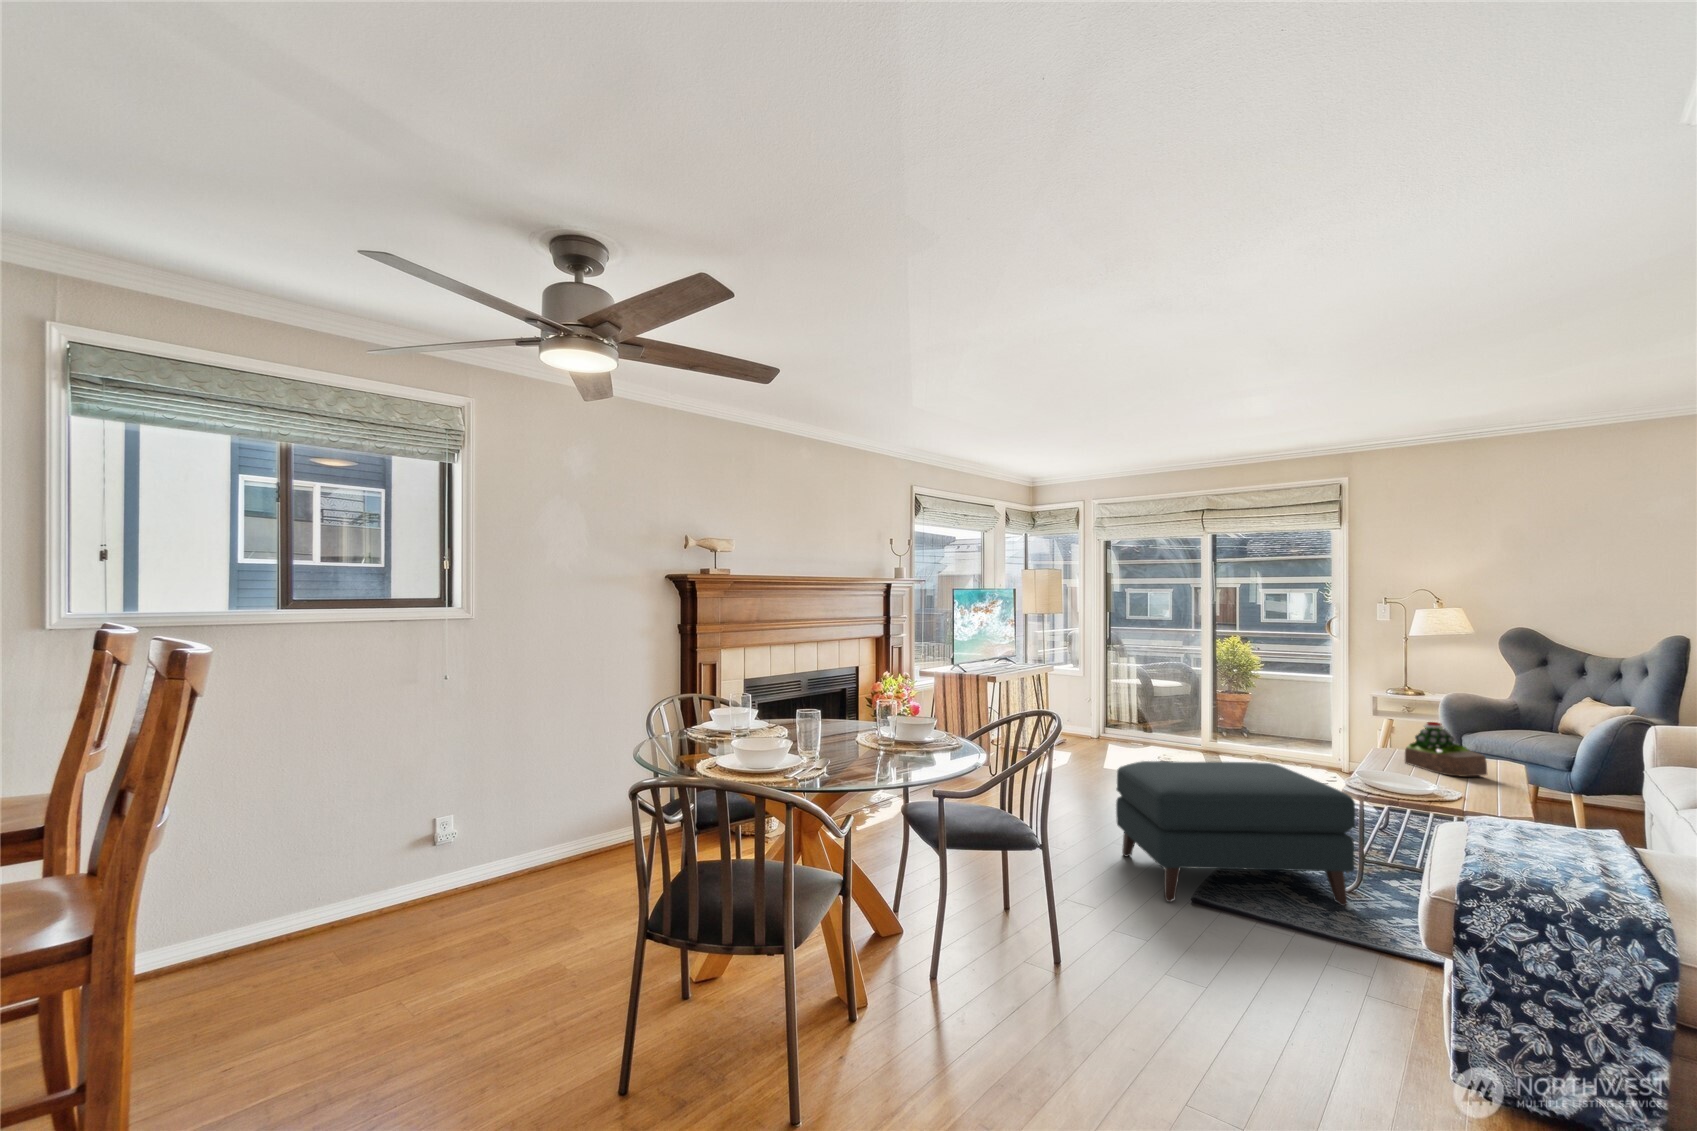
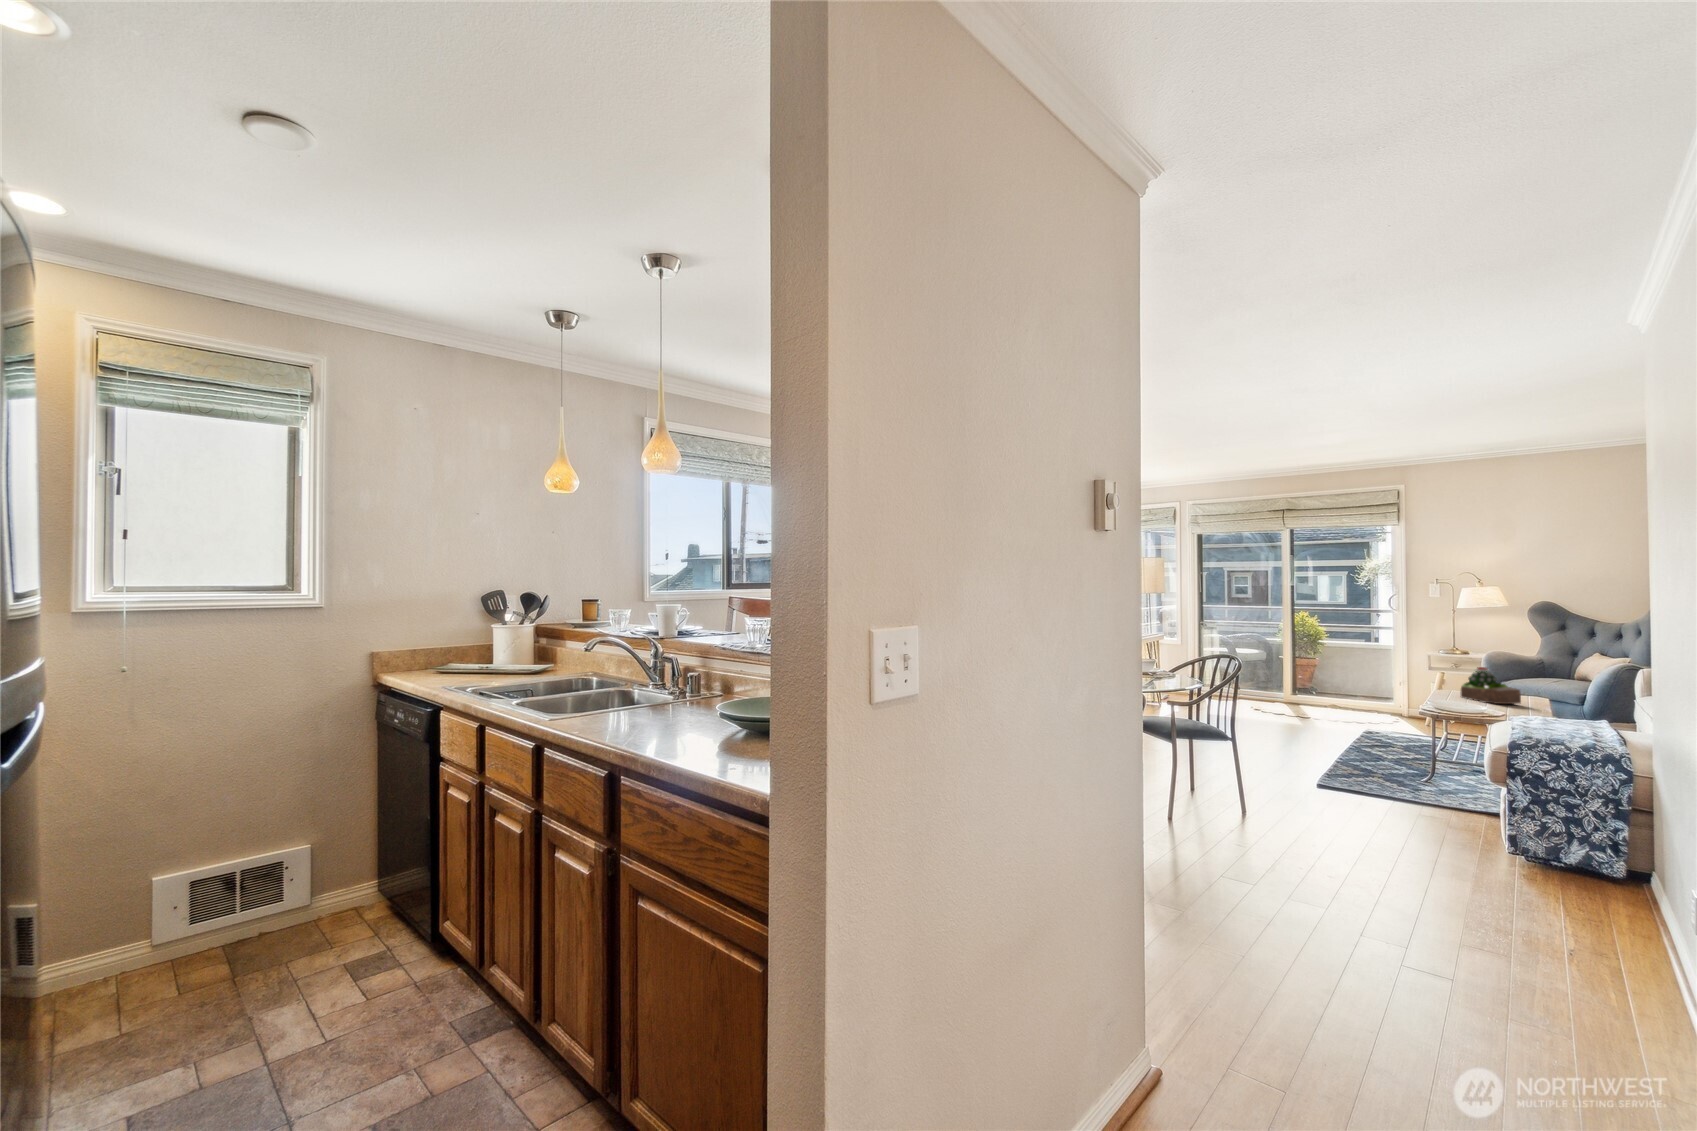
ottoman: present [1116,761,1355,906] -> none [1250,697,1432,789]

